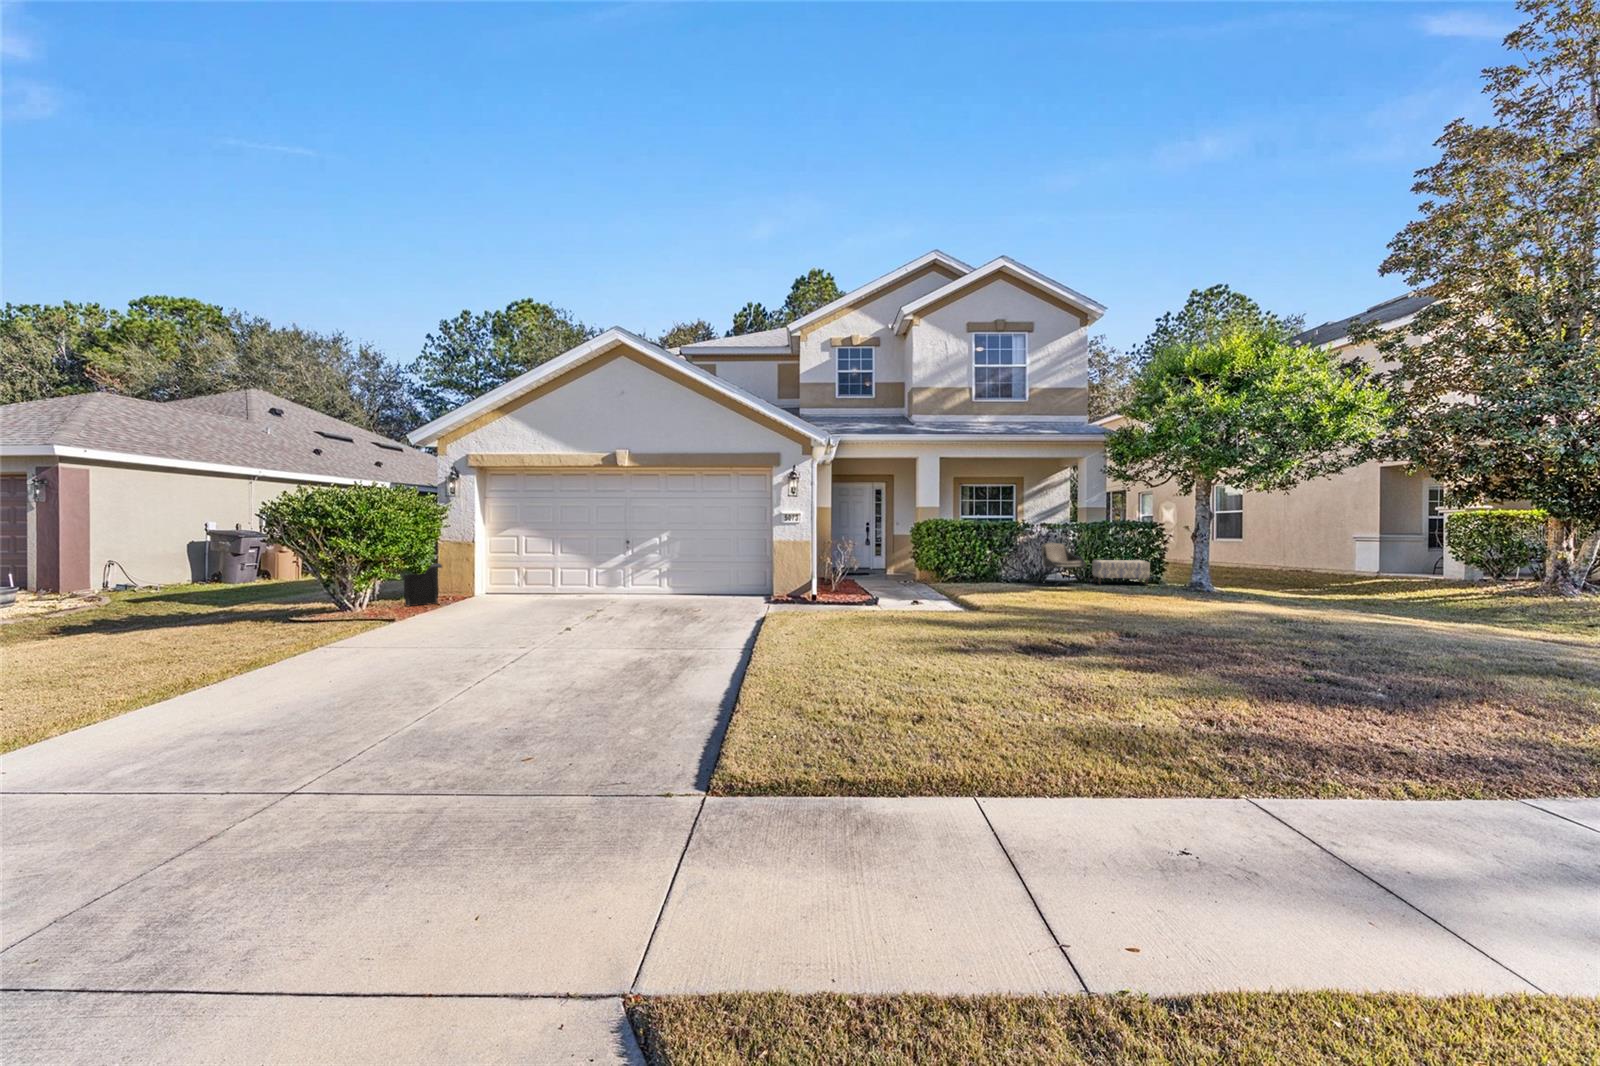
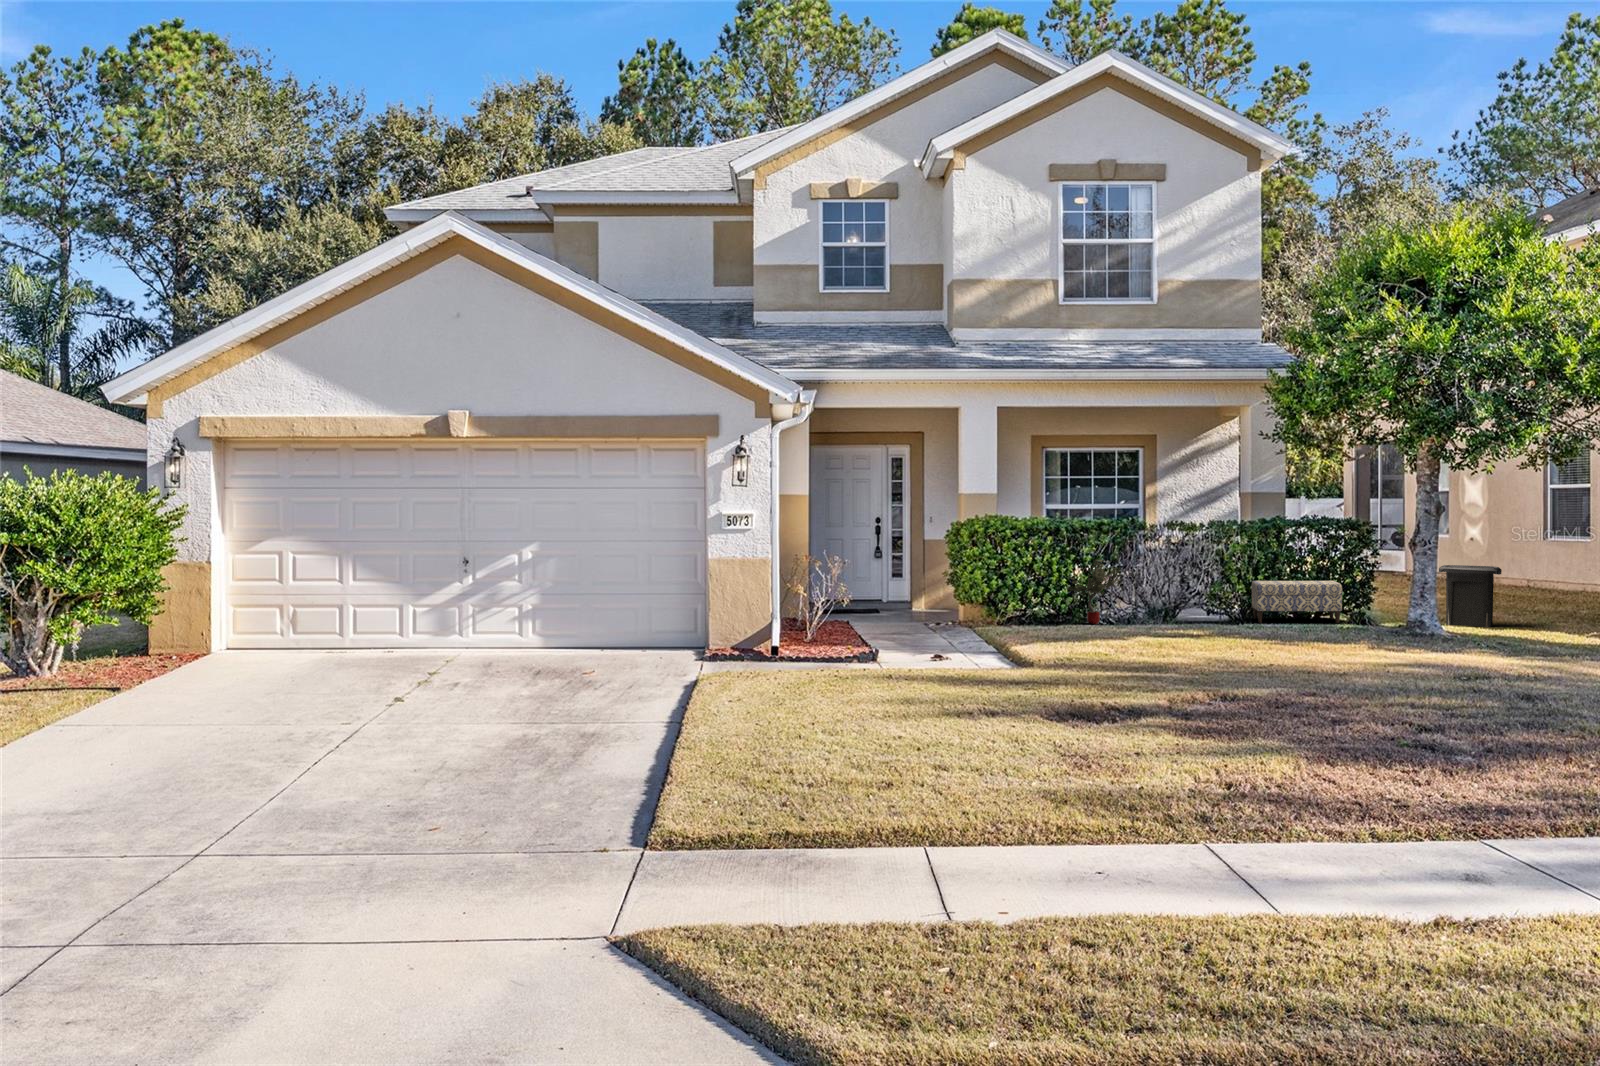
lounge chair: present [1039,542,1086,584] -> none [1160,552,1236,626]
potted tree: none [984,546,1016,585] -> present [1067,559,1120,624]
trash can: present [403,563,442,606] -> present [1439,565,1502,627]

